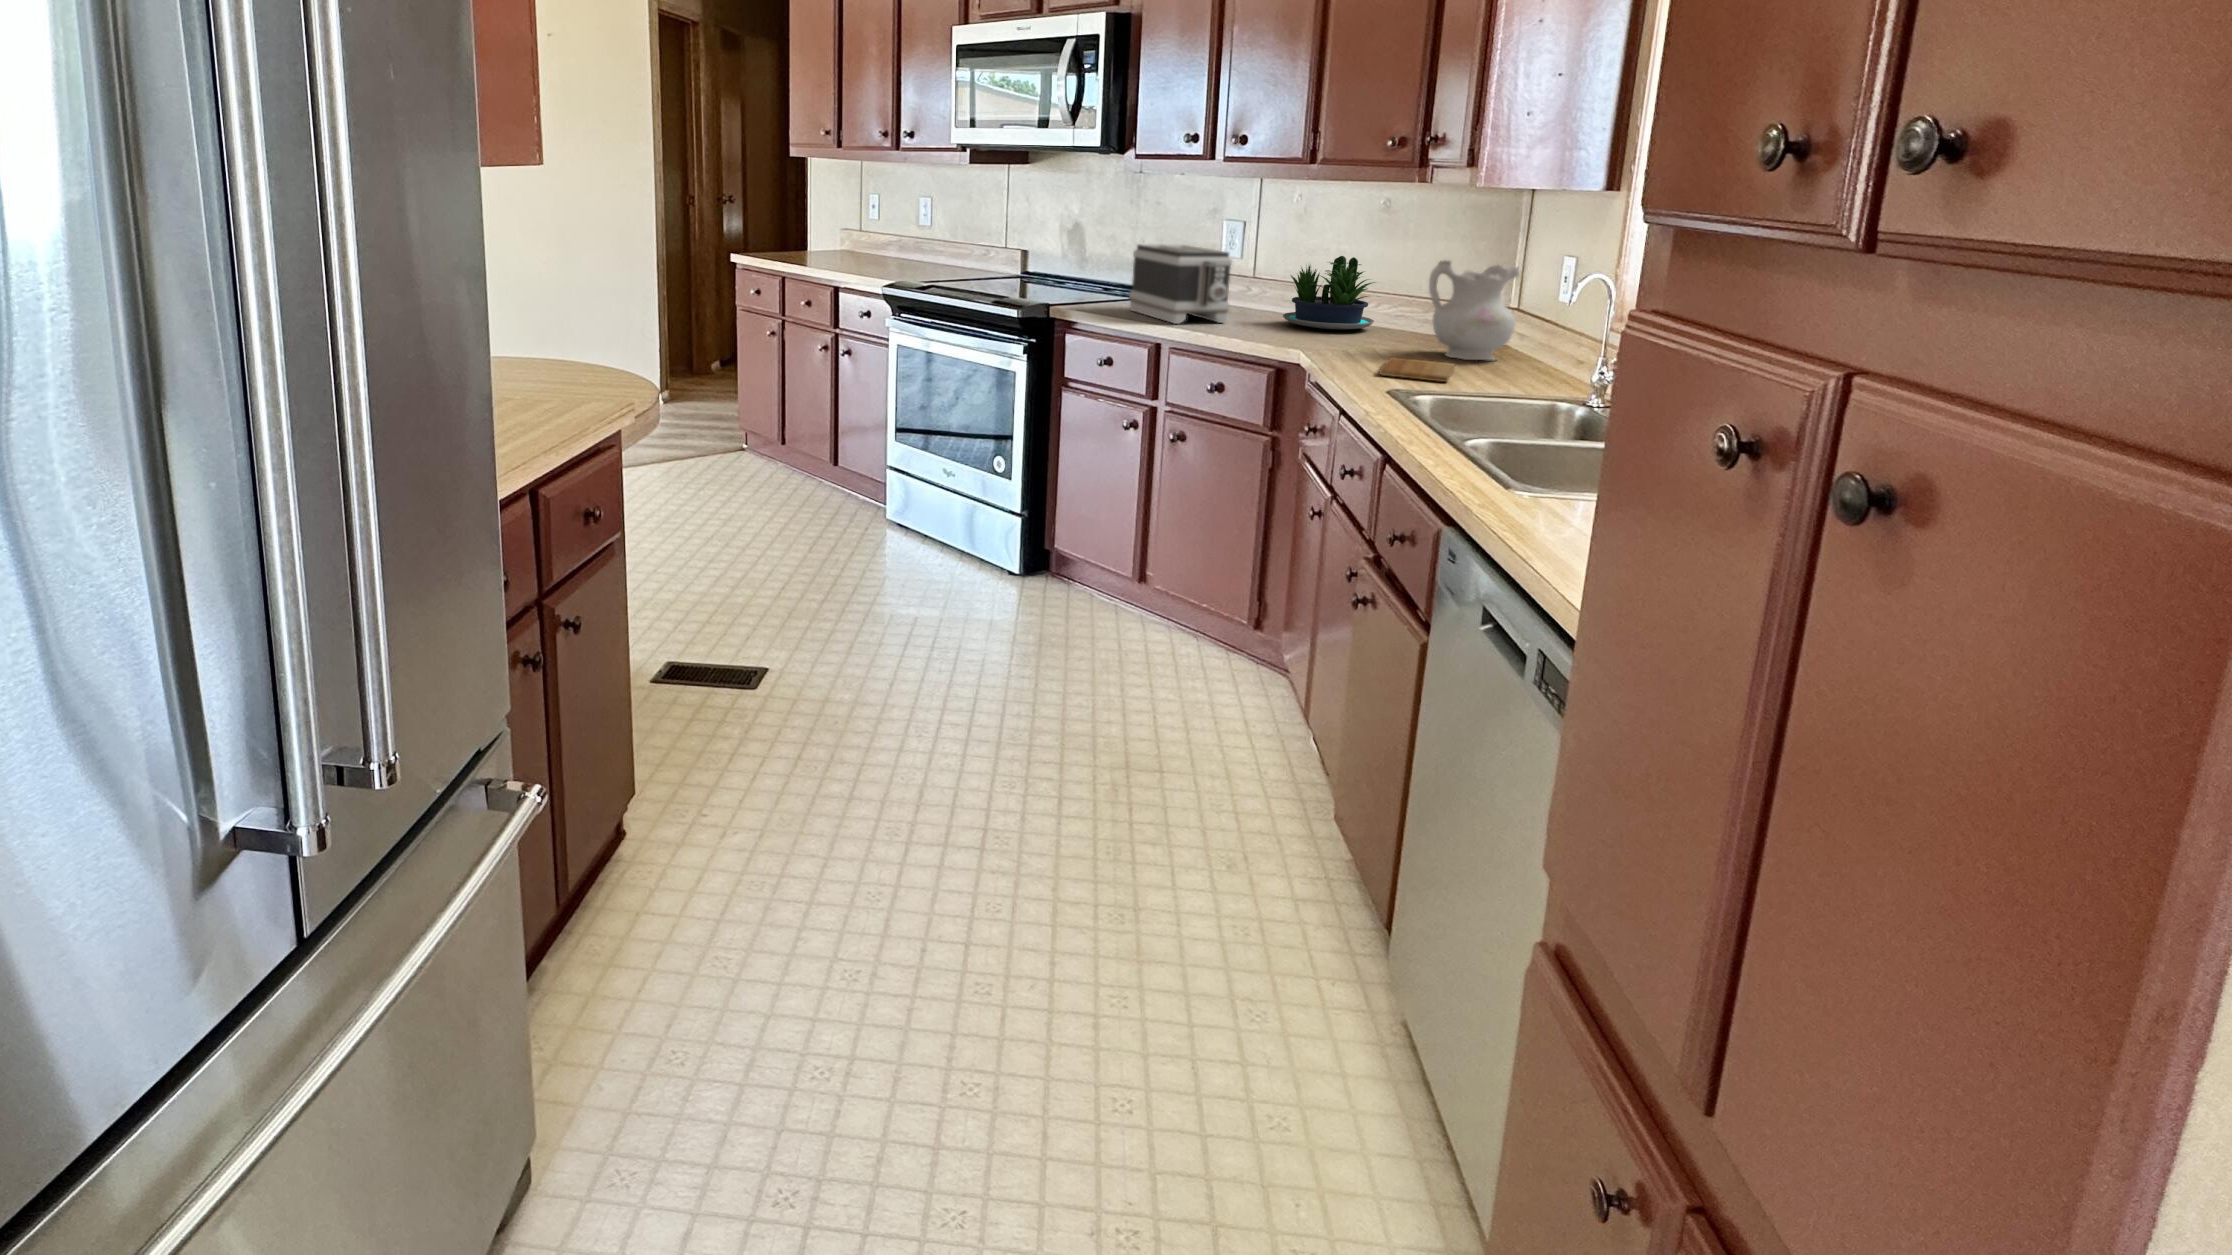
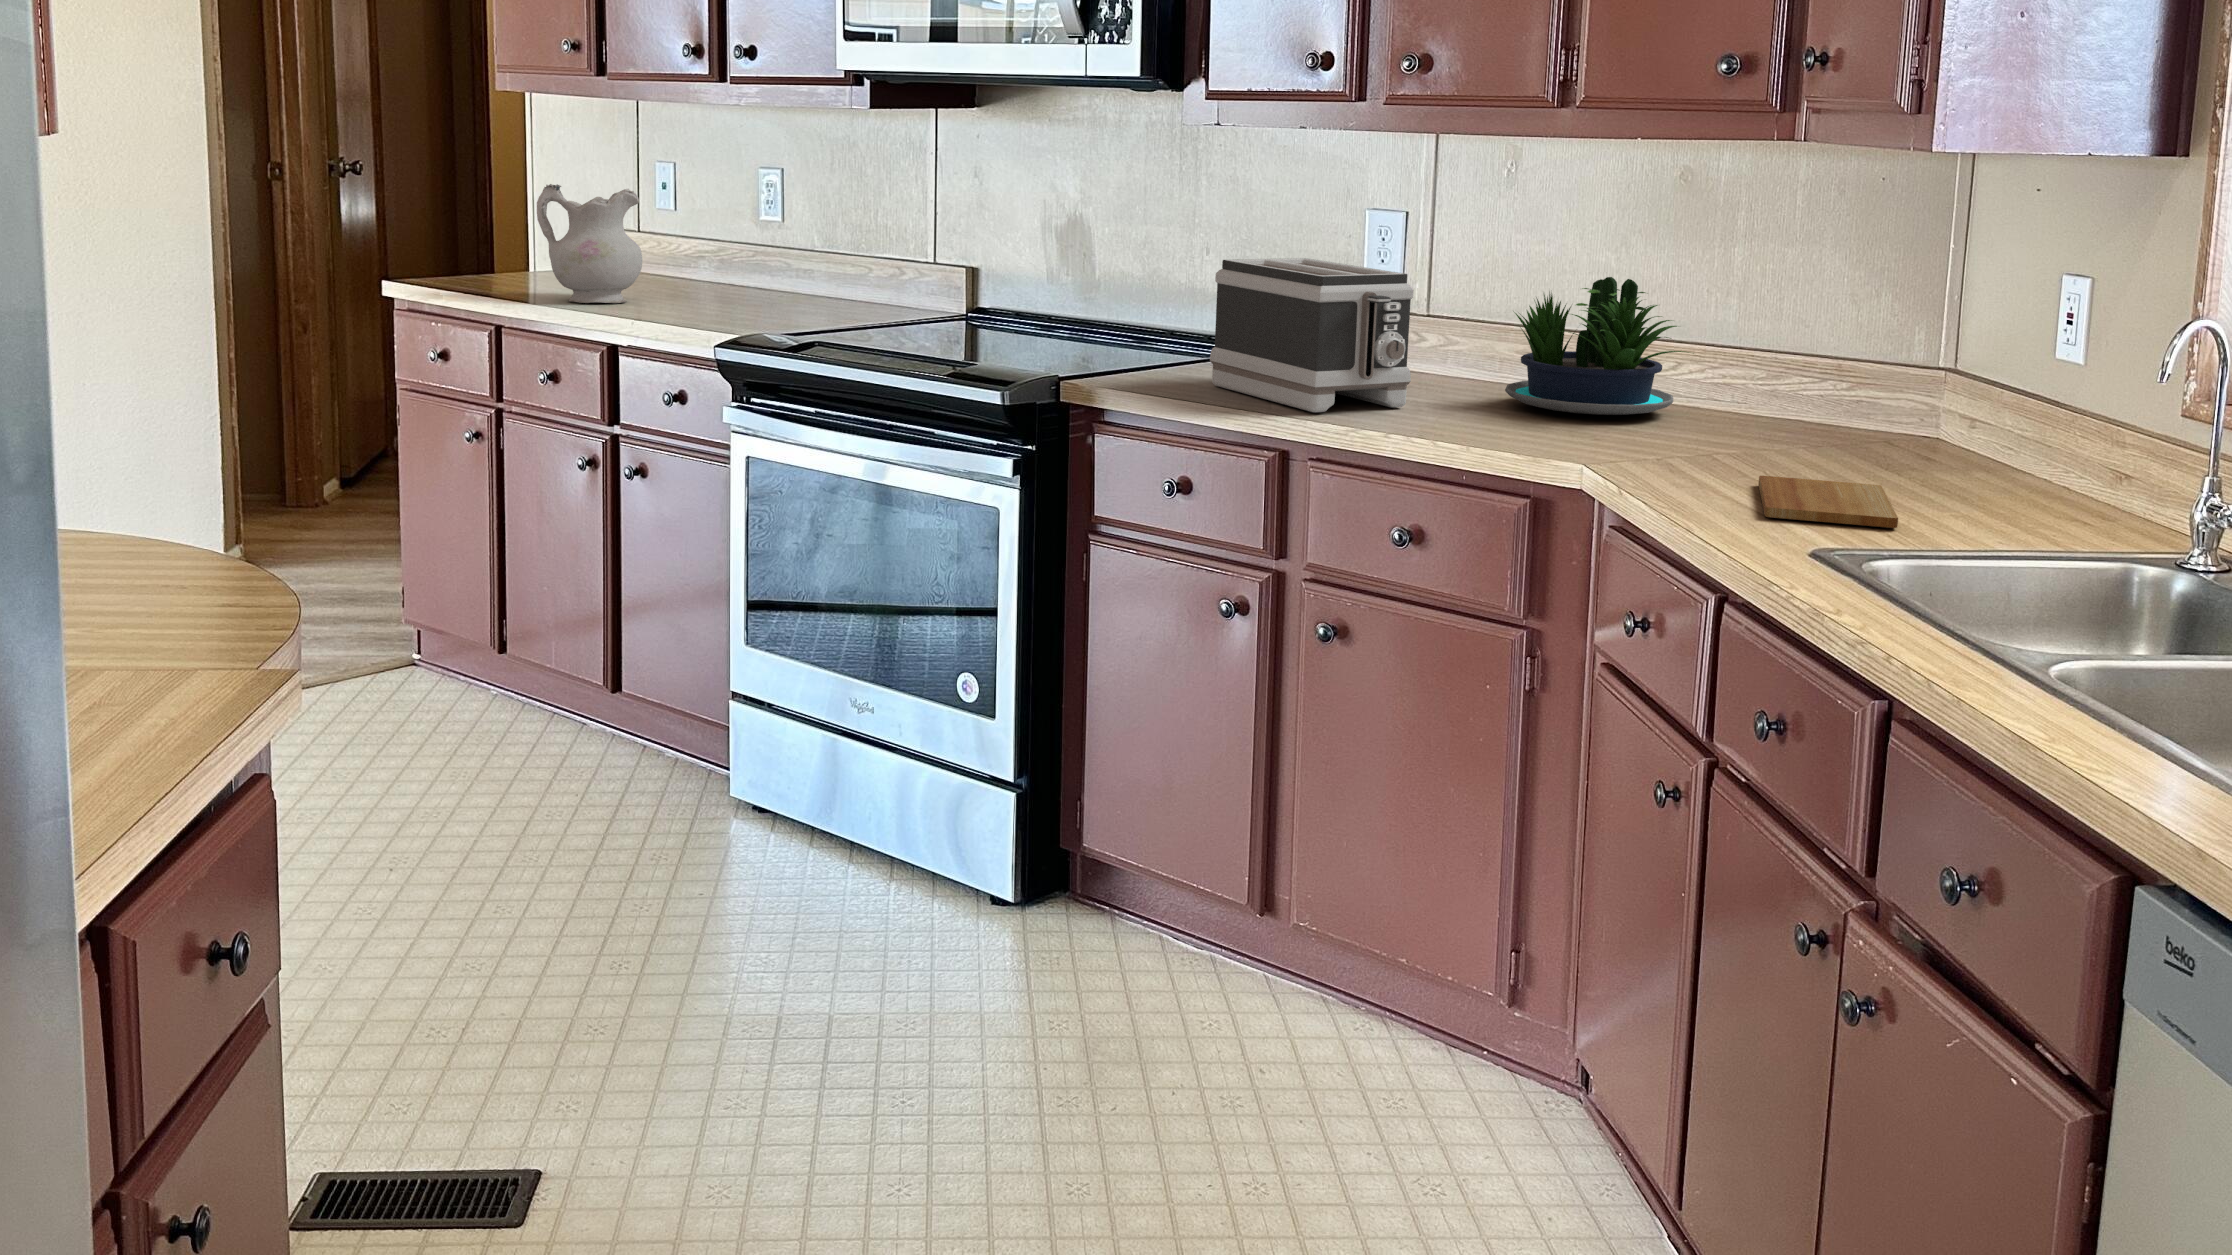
ceramic pitcher: present [1429,260,1519,360] -> present [537,184,642,303]

